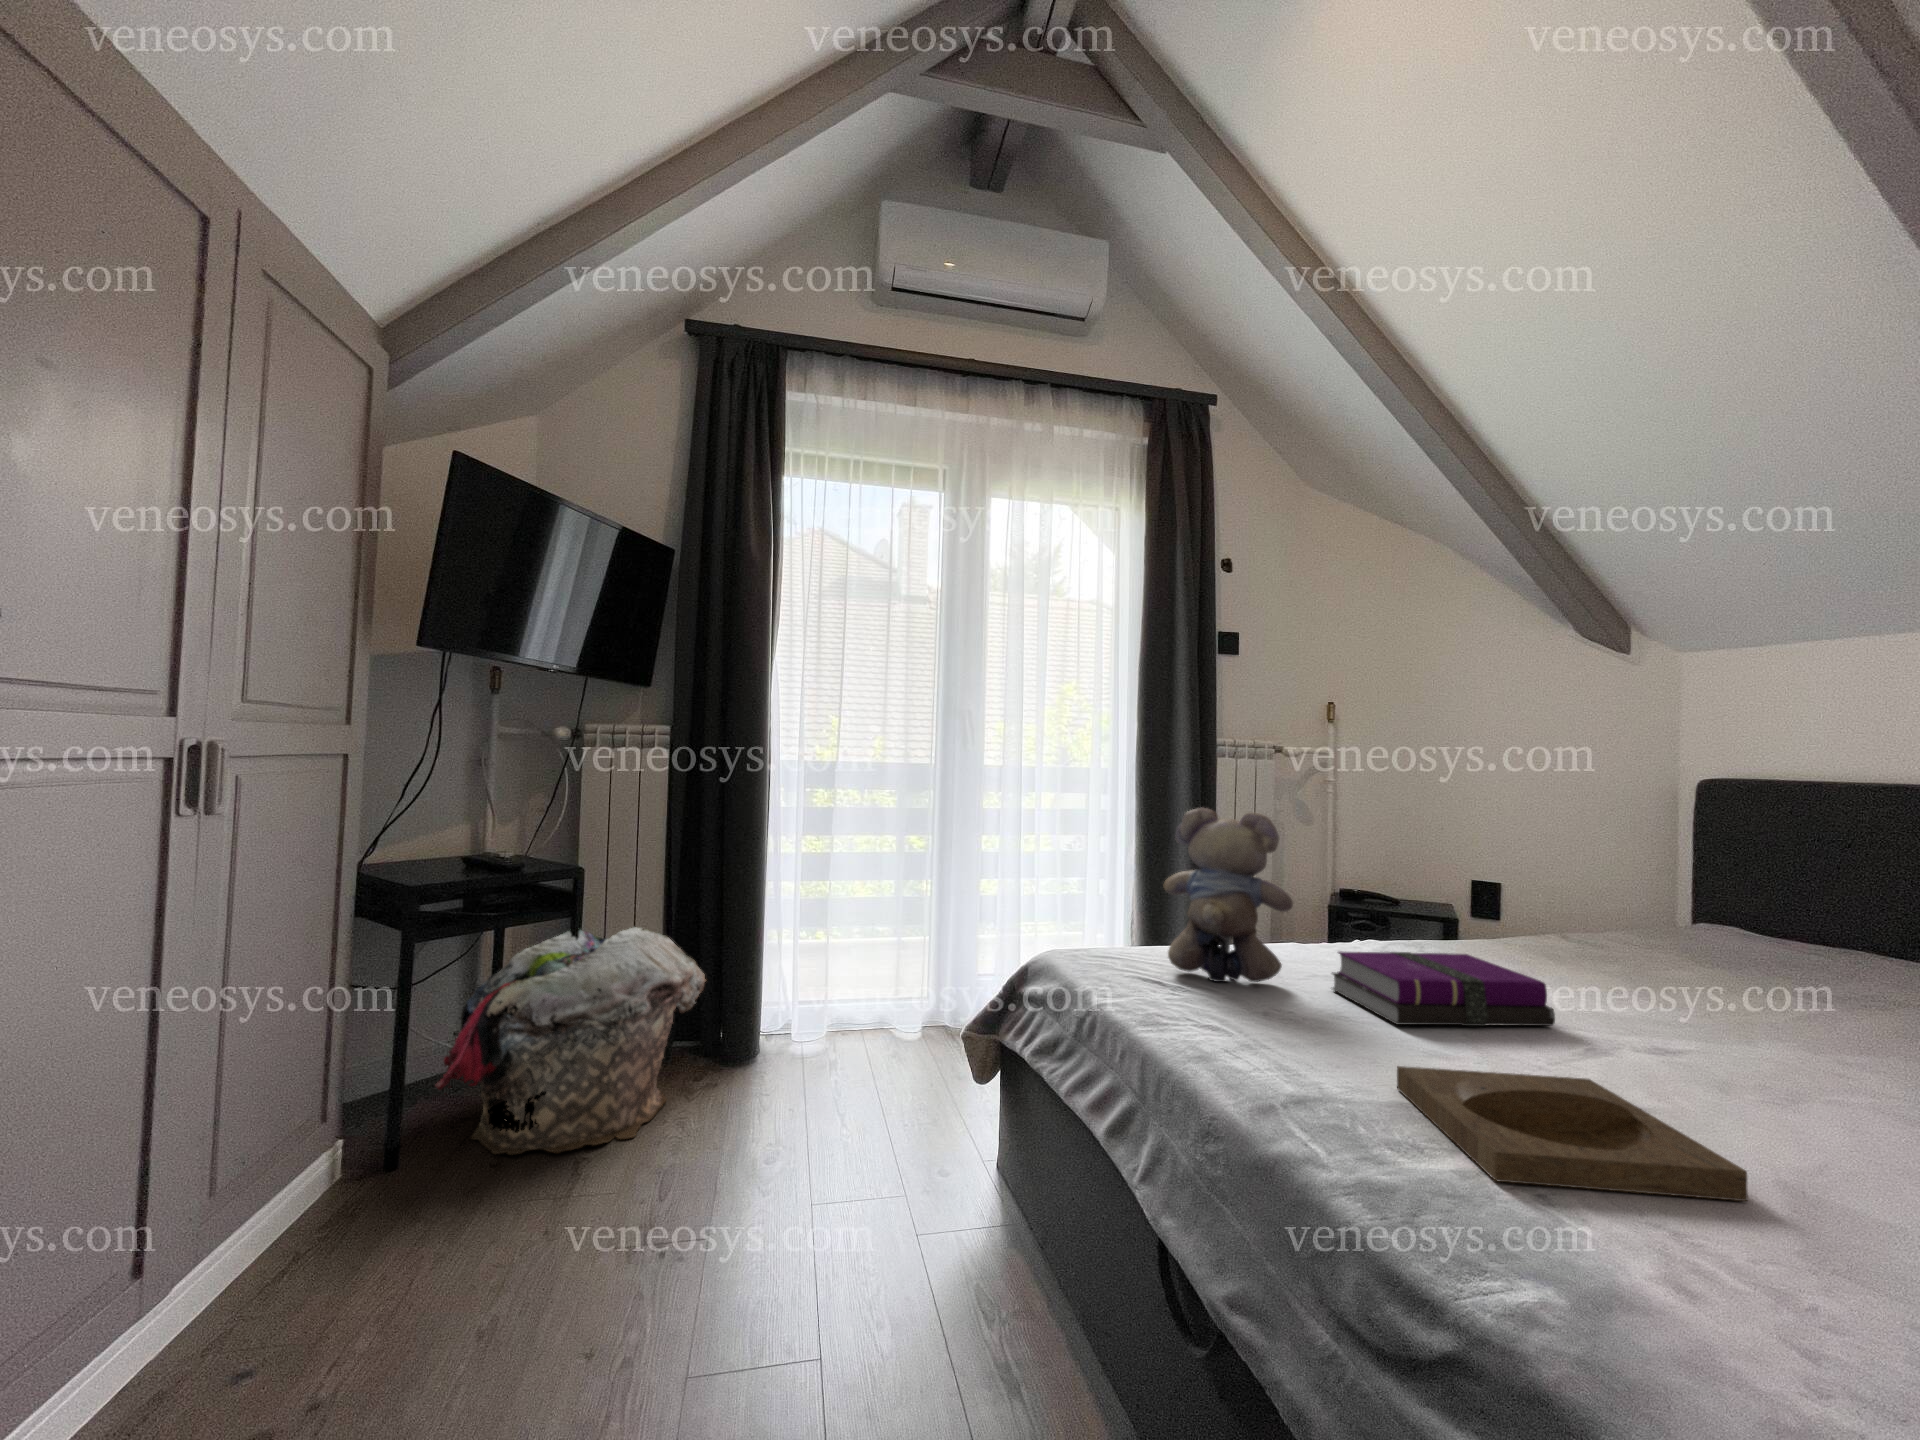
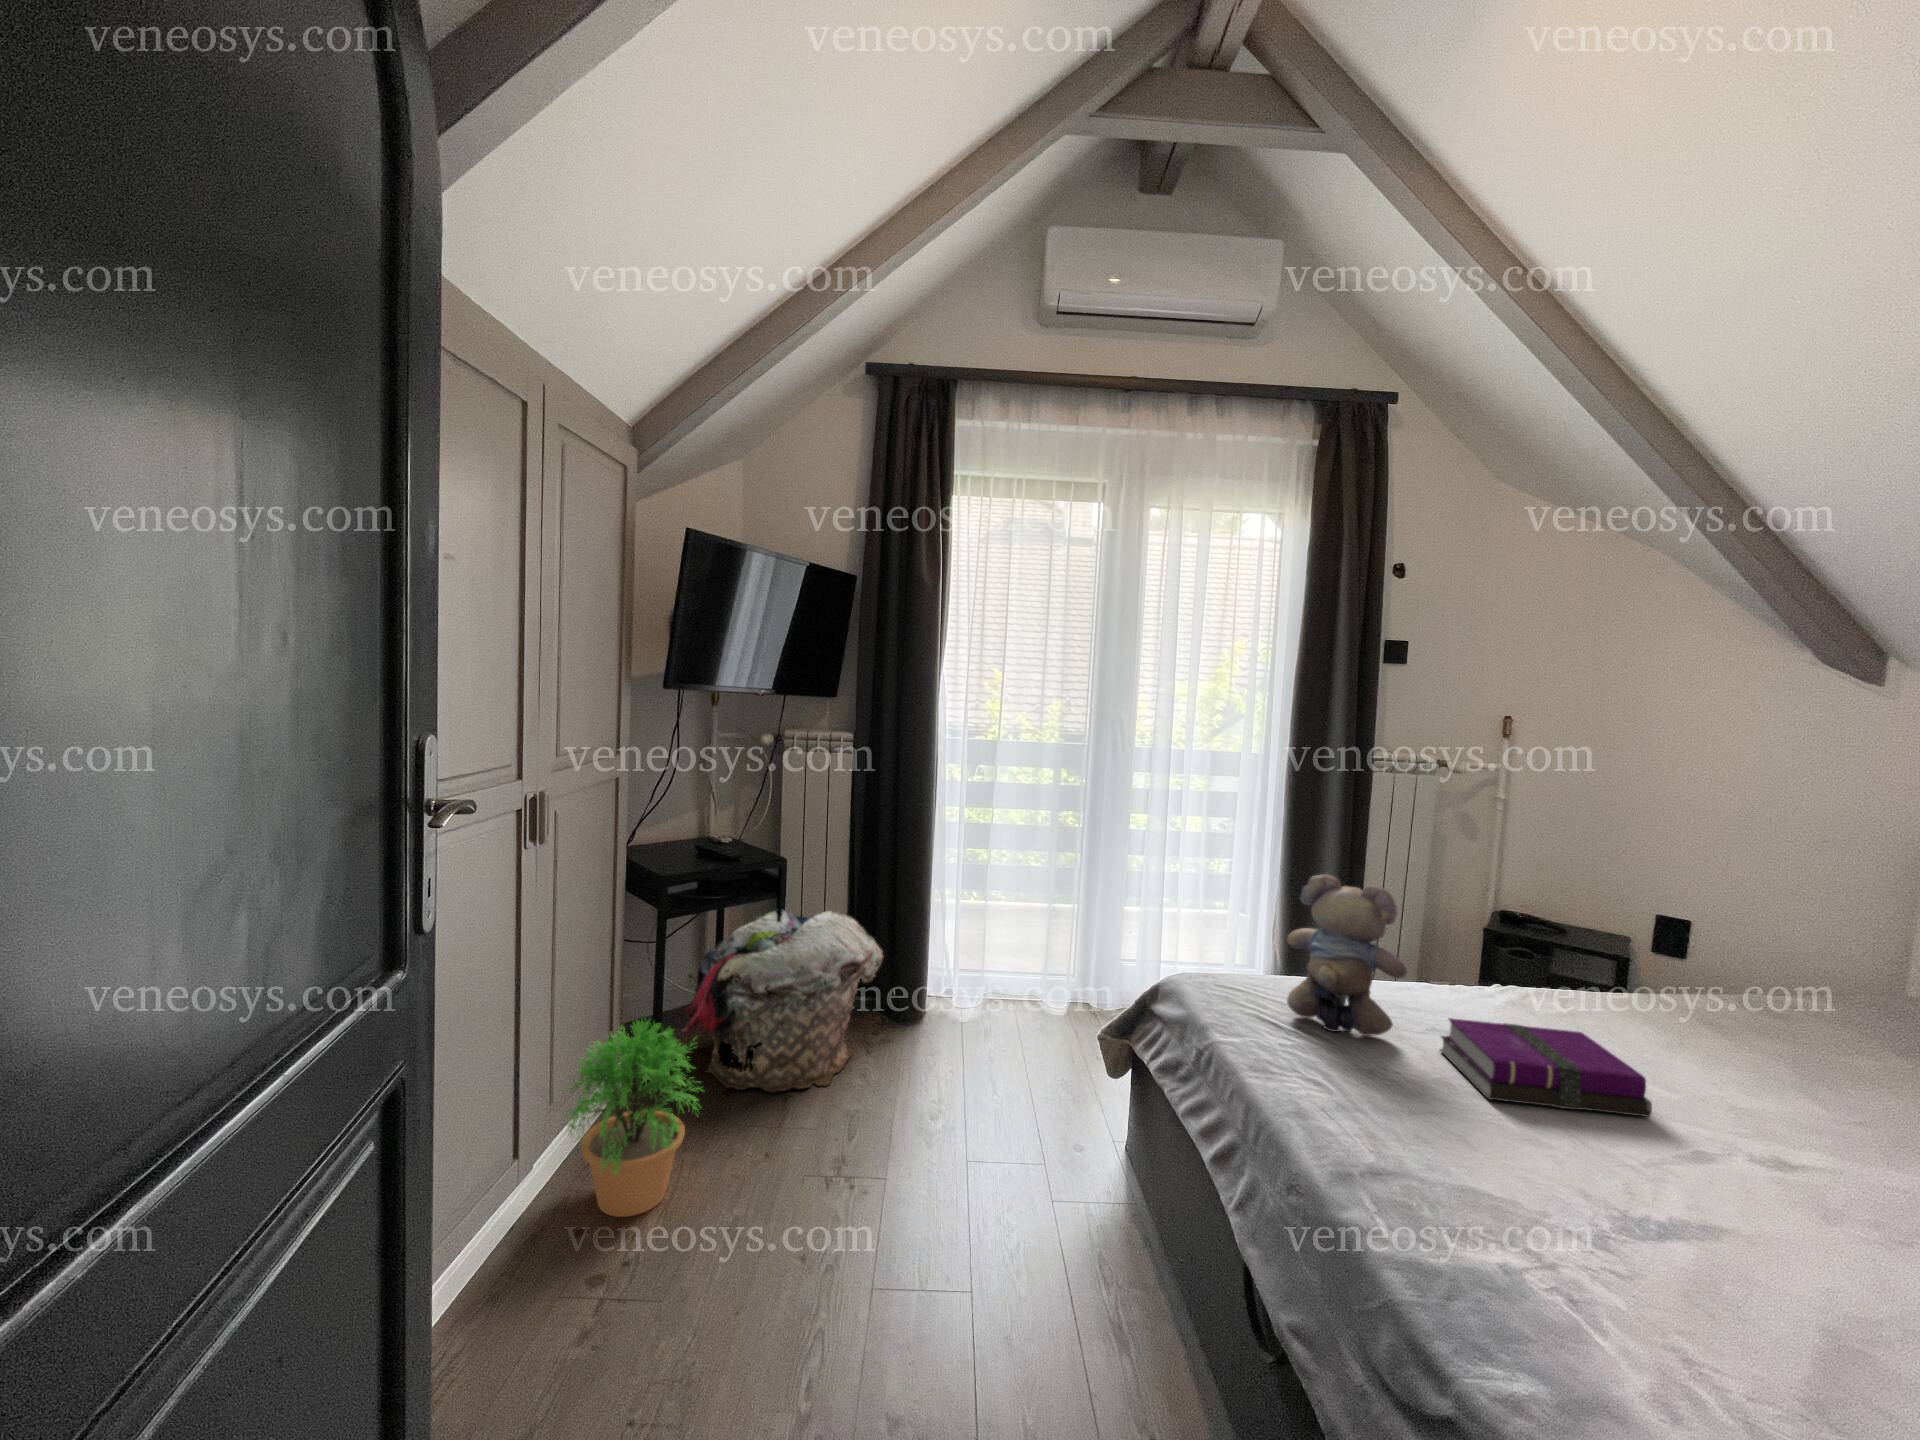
potted plant: none [219,1051,450,1339] -> present [563,1021,700,1217]
tray: present [1397,1066,1748,1201] -> none [1462,1150,1739,1321]

